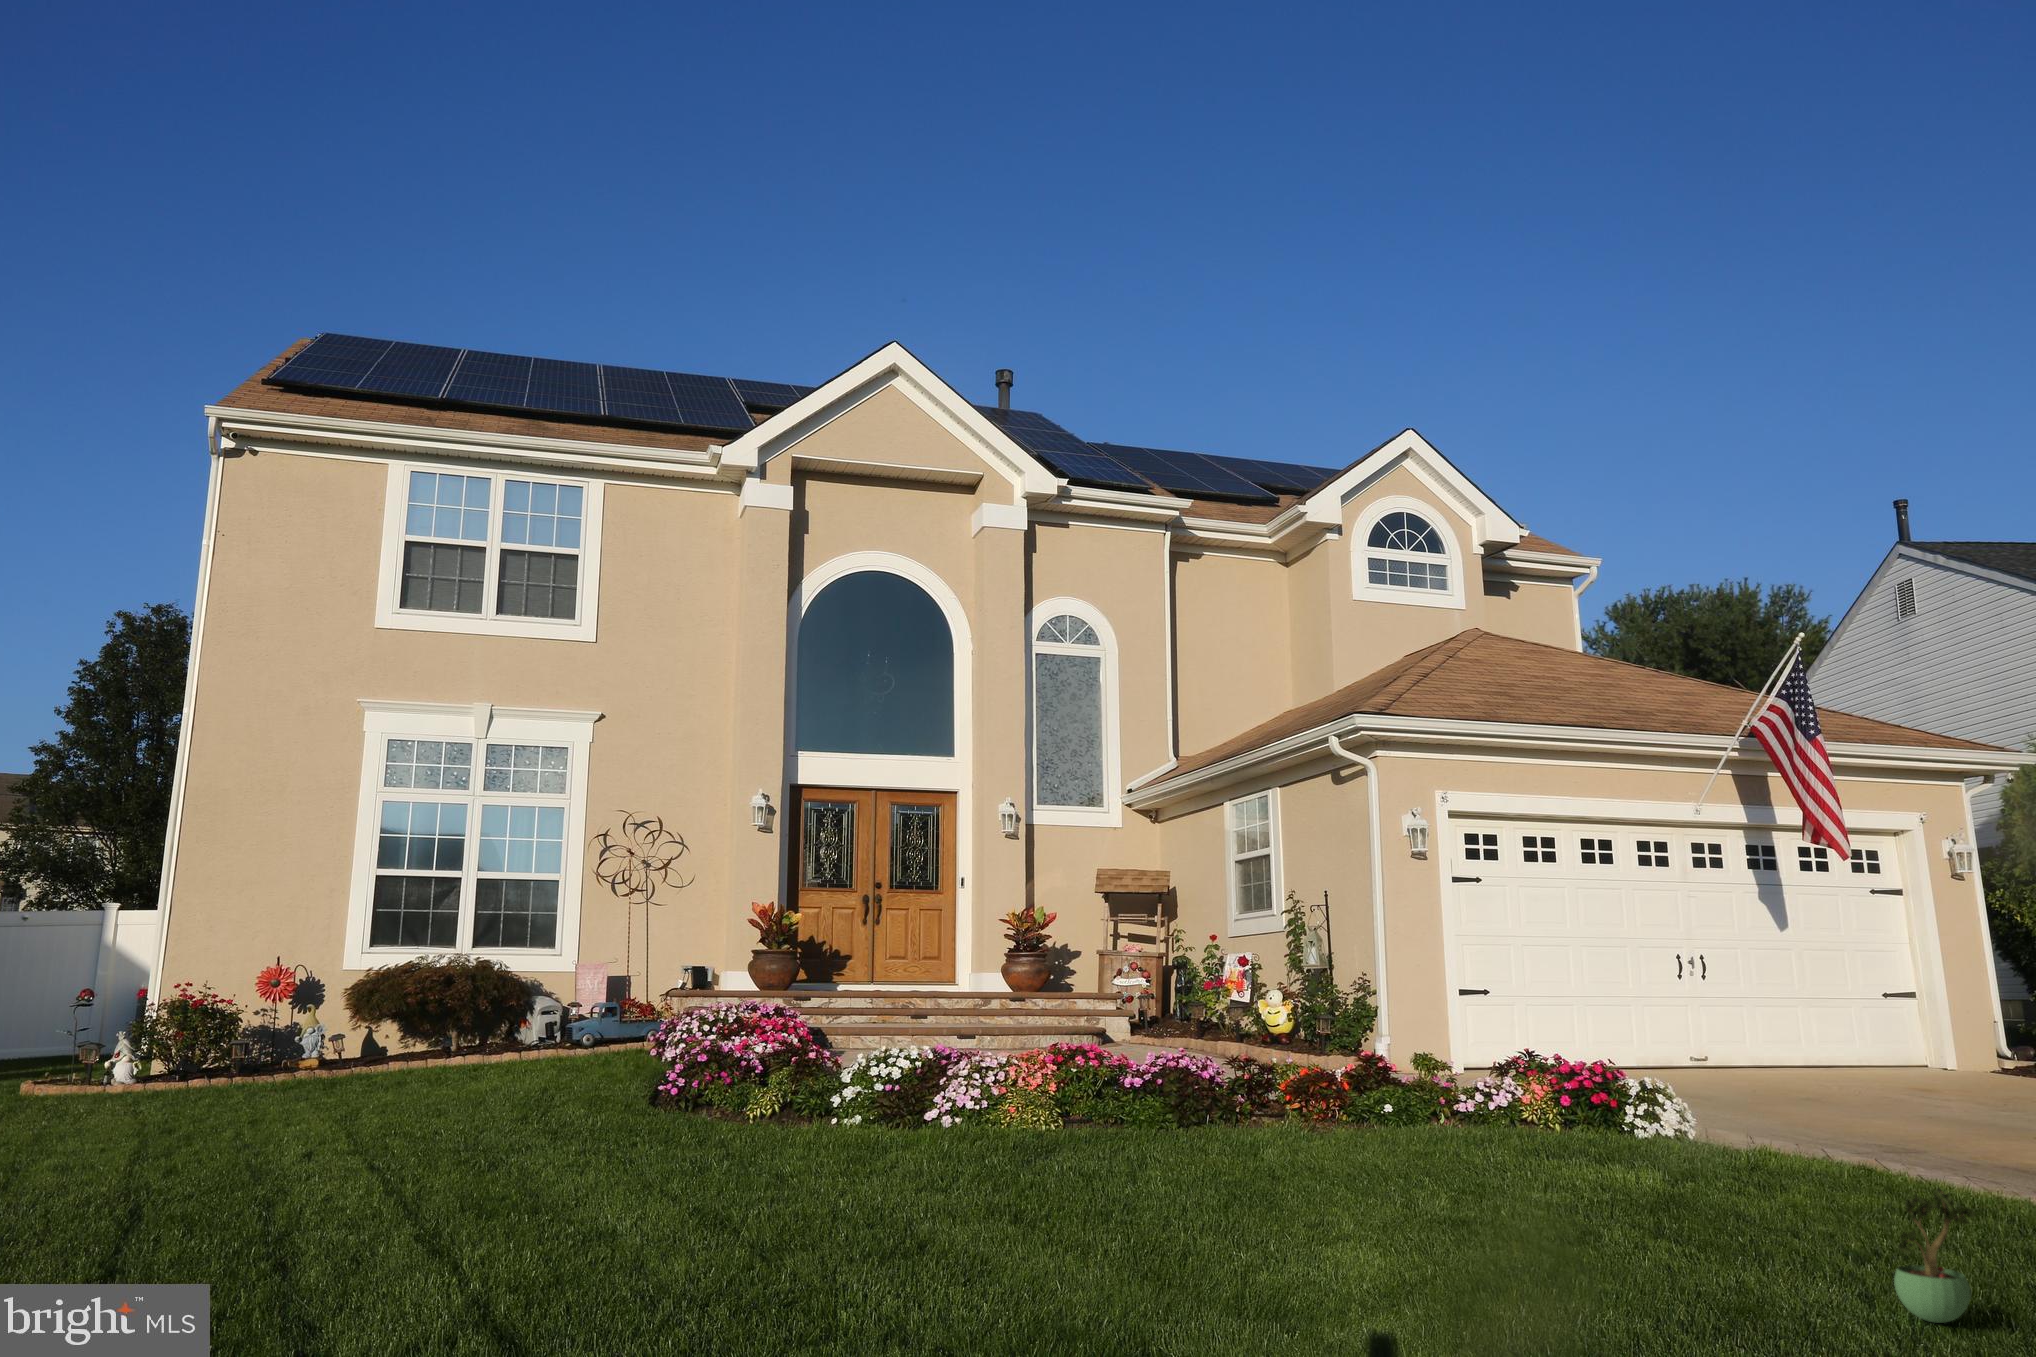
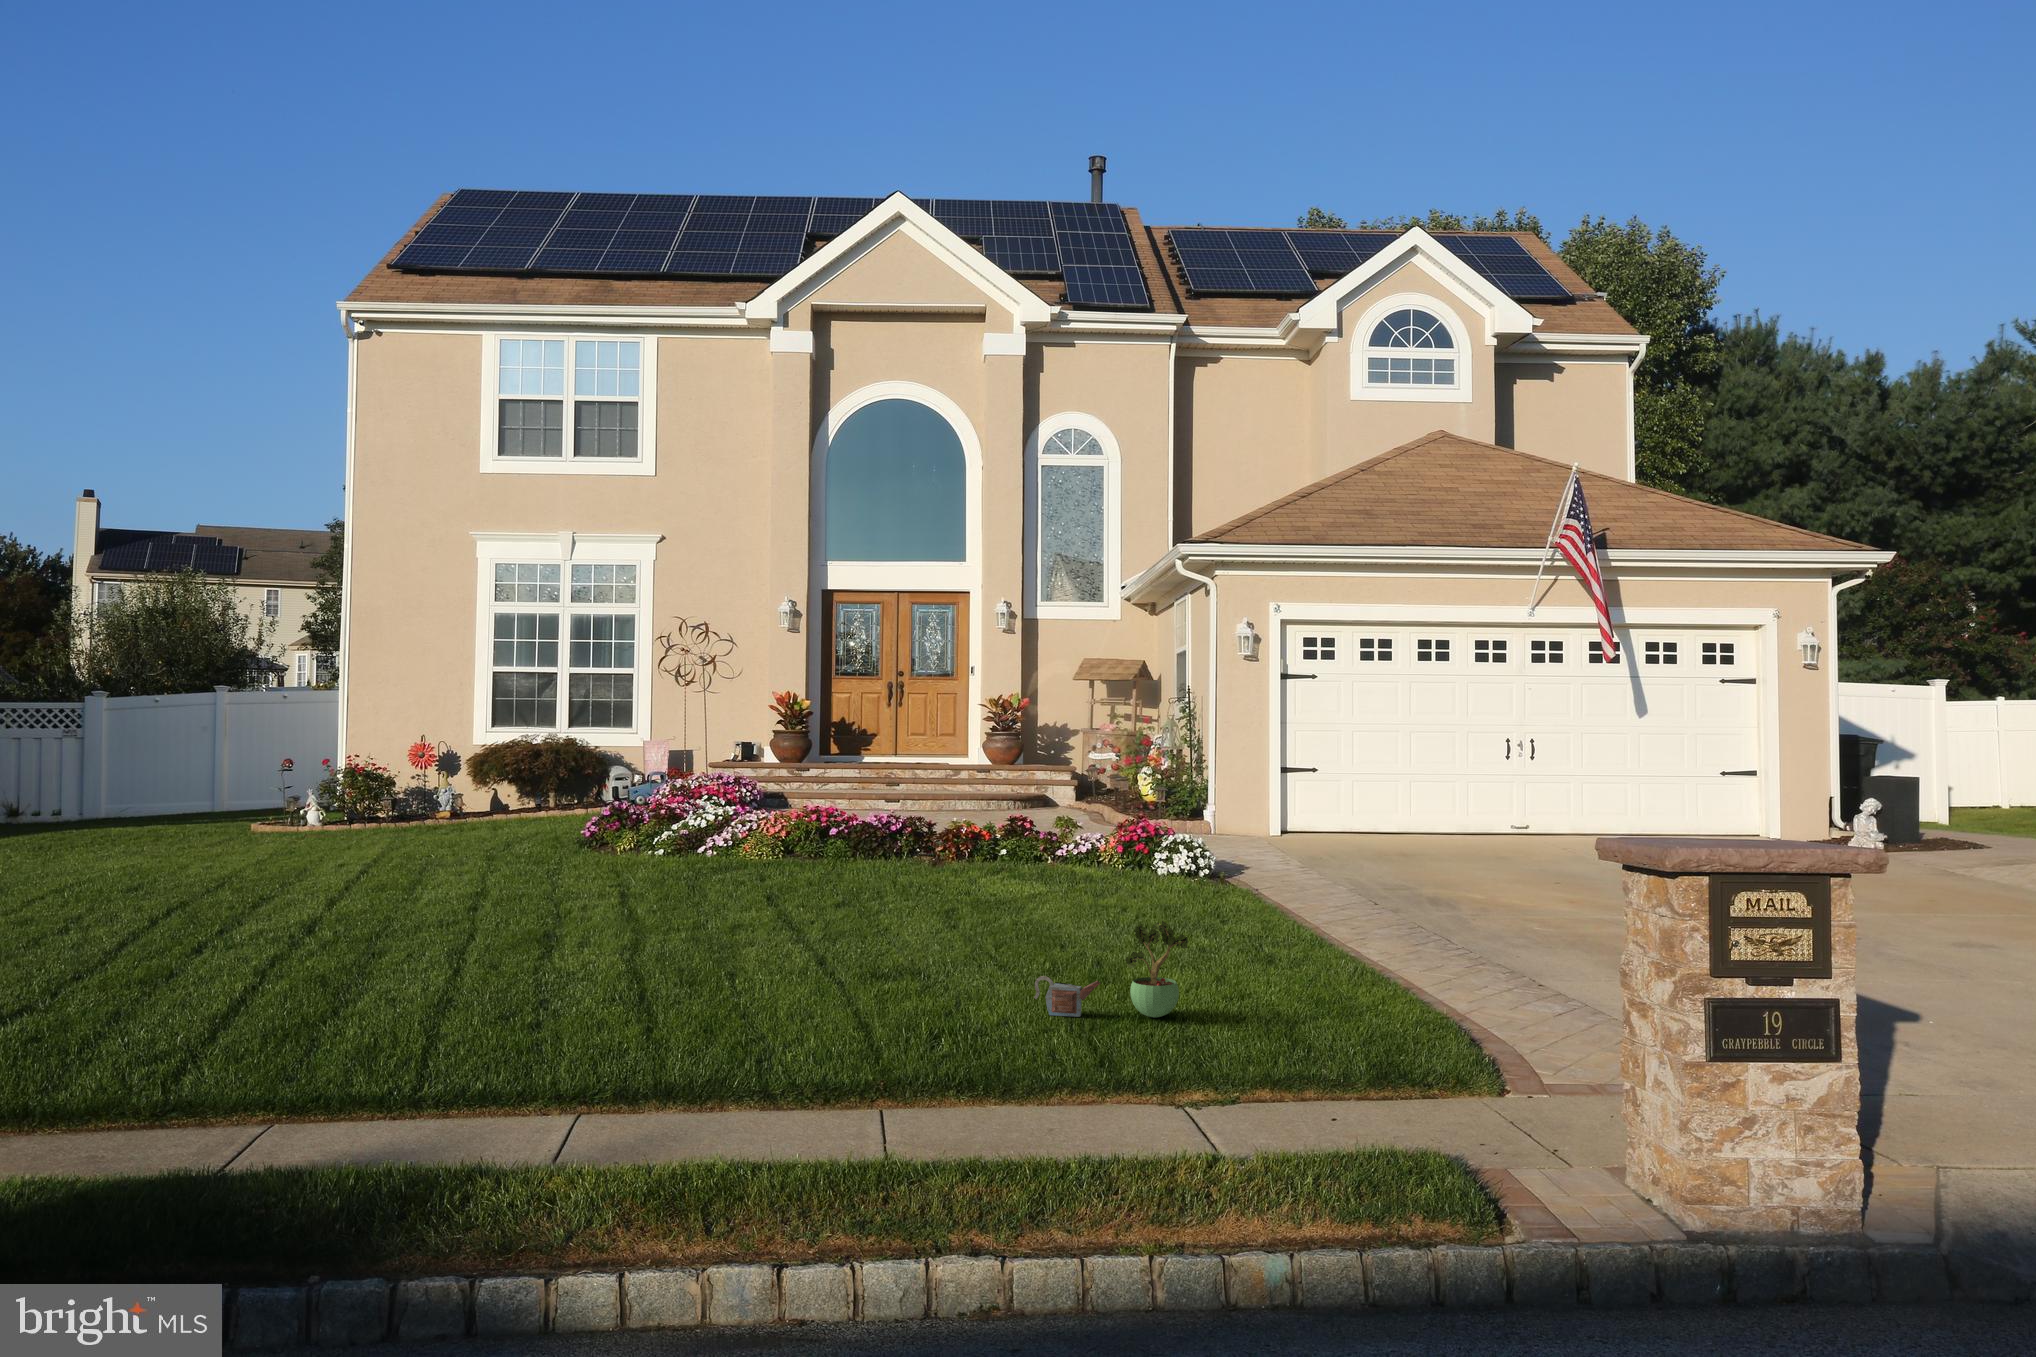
watering can: none [1785,1271,1876,1328] -> present [1034,976,1101,1017]

